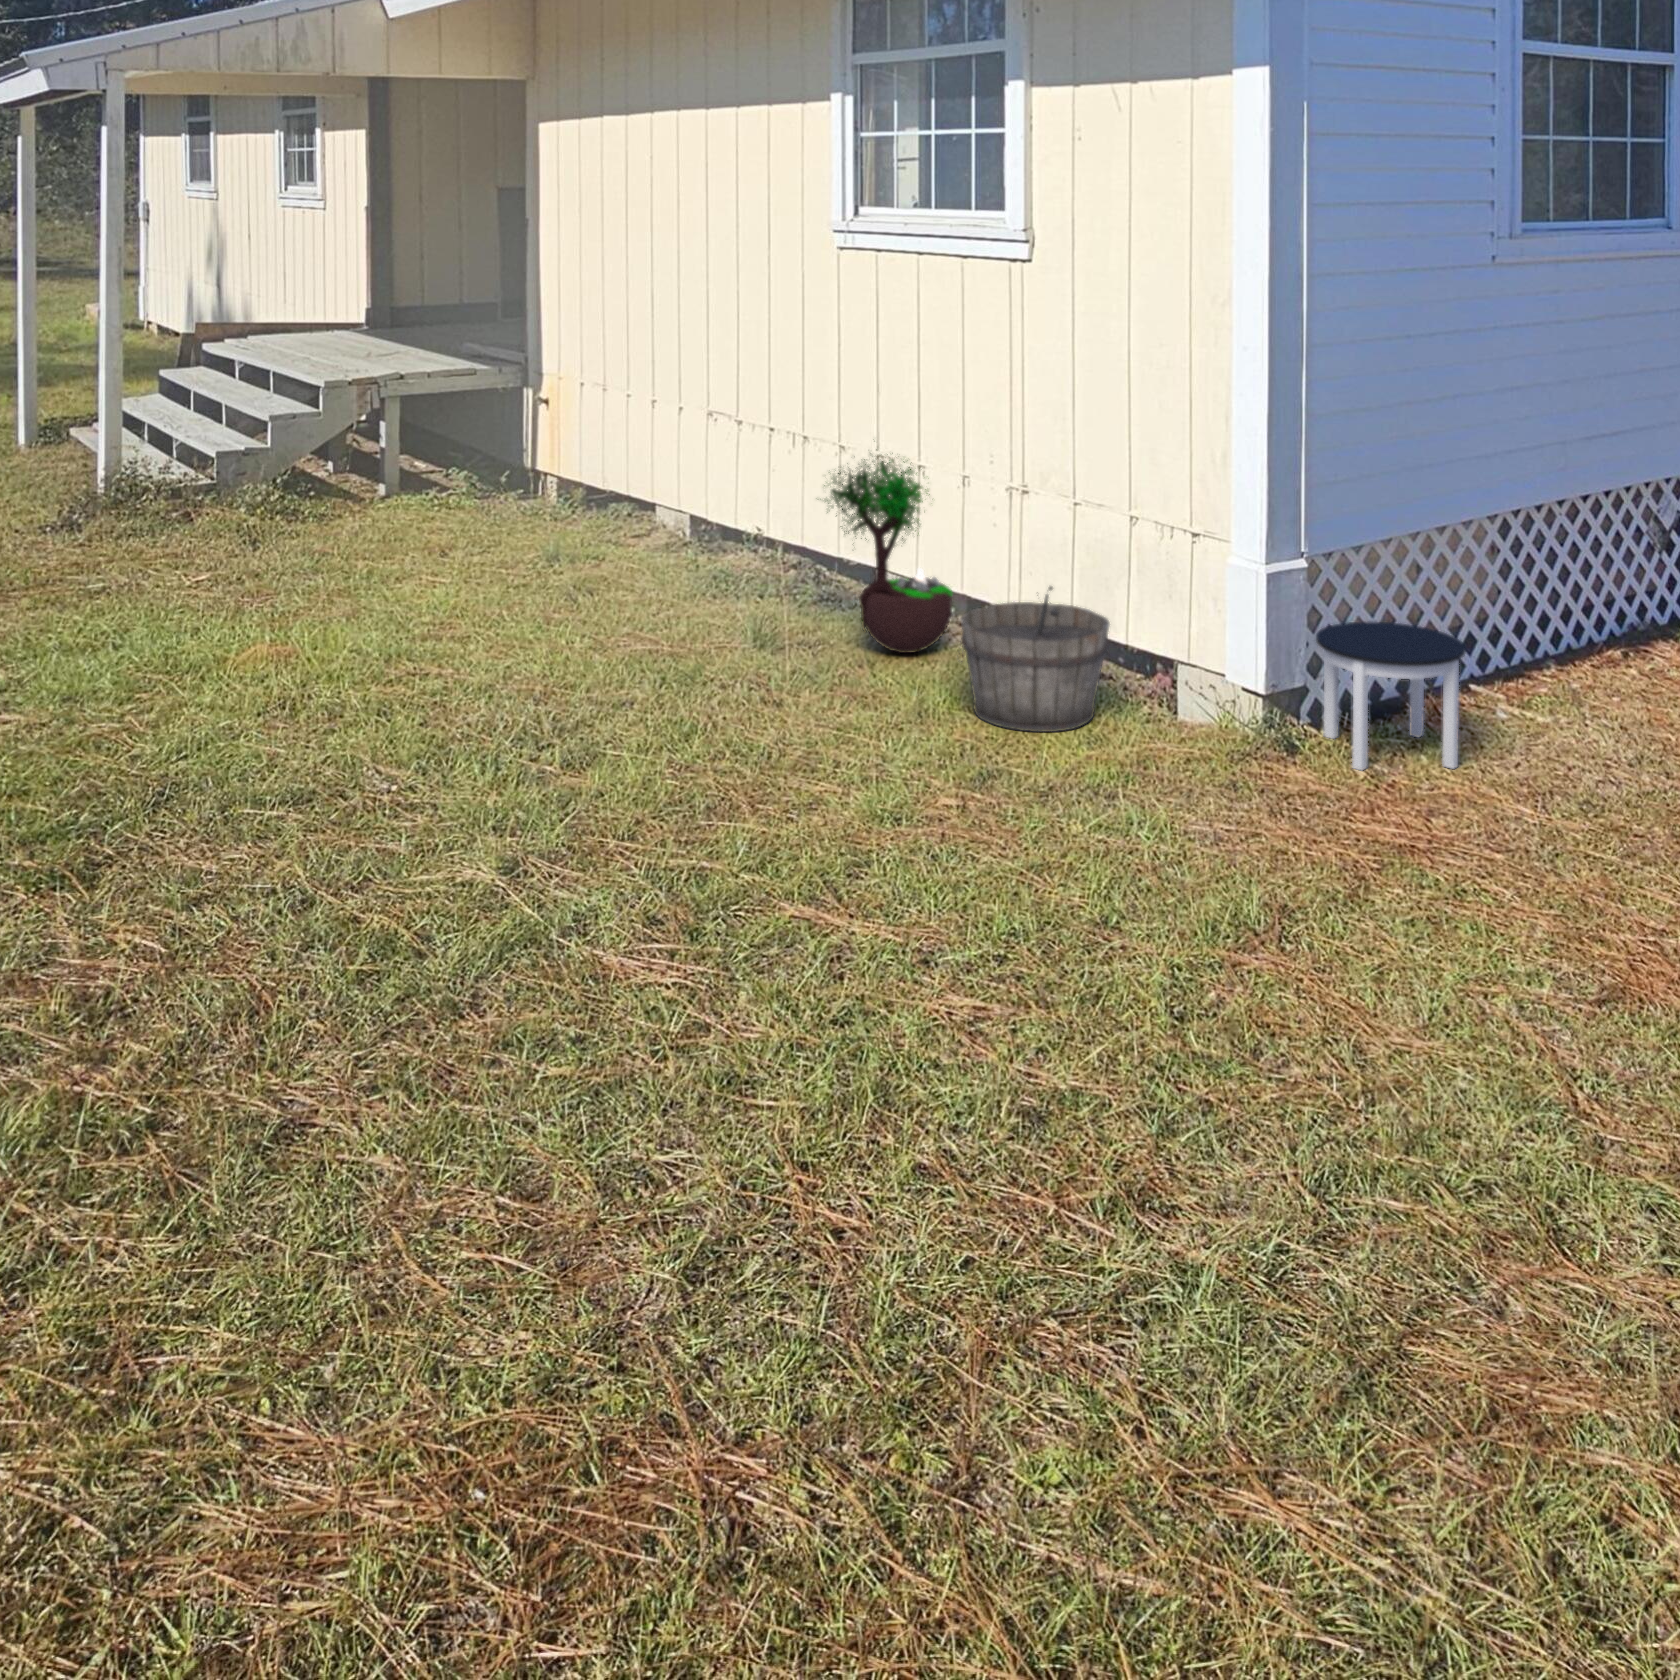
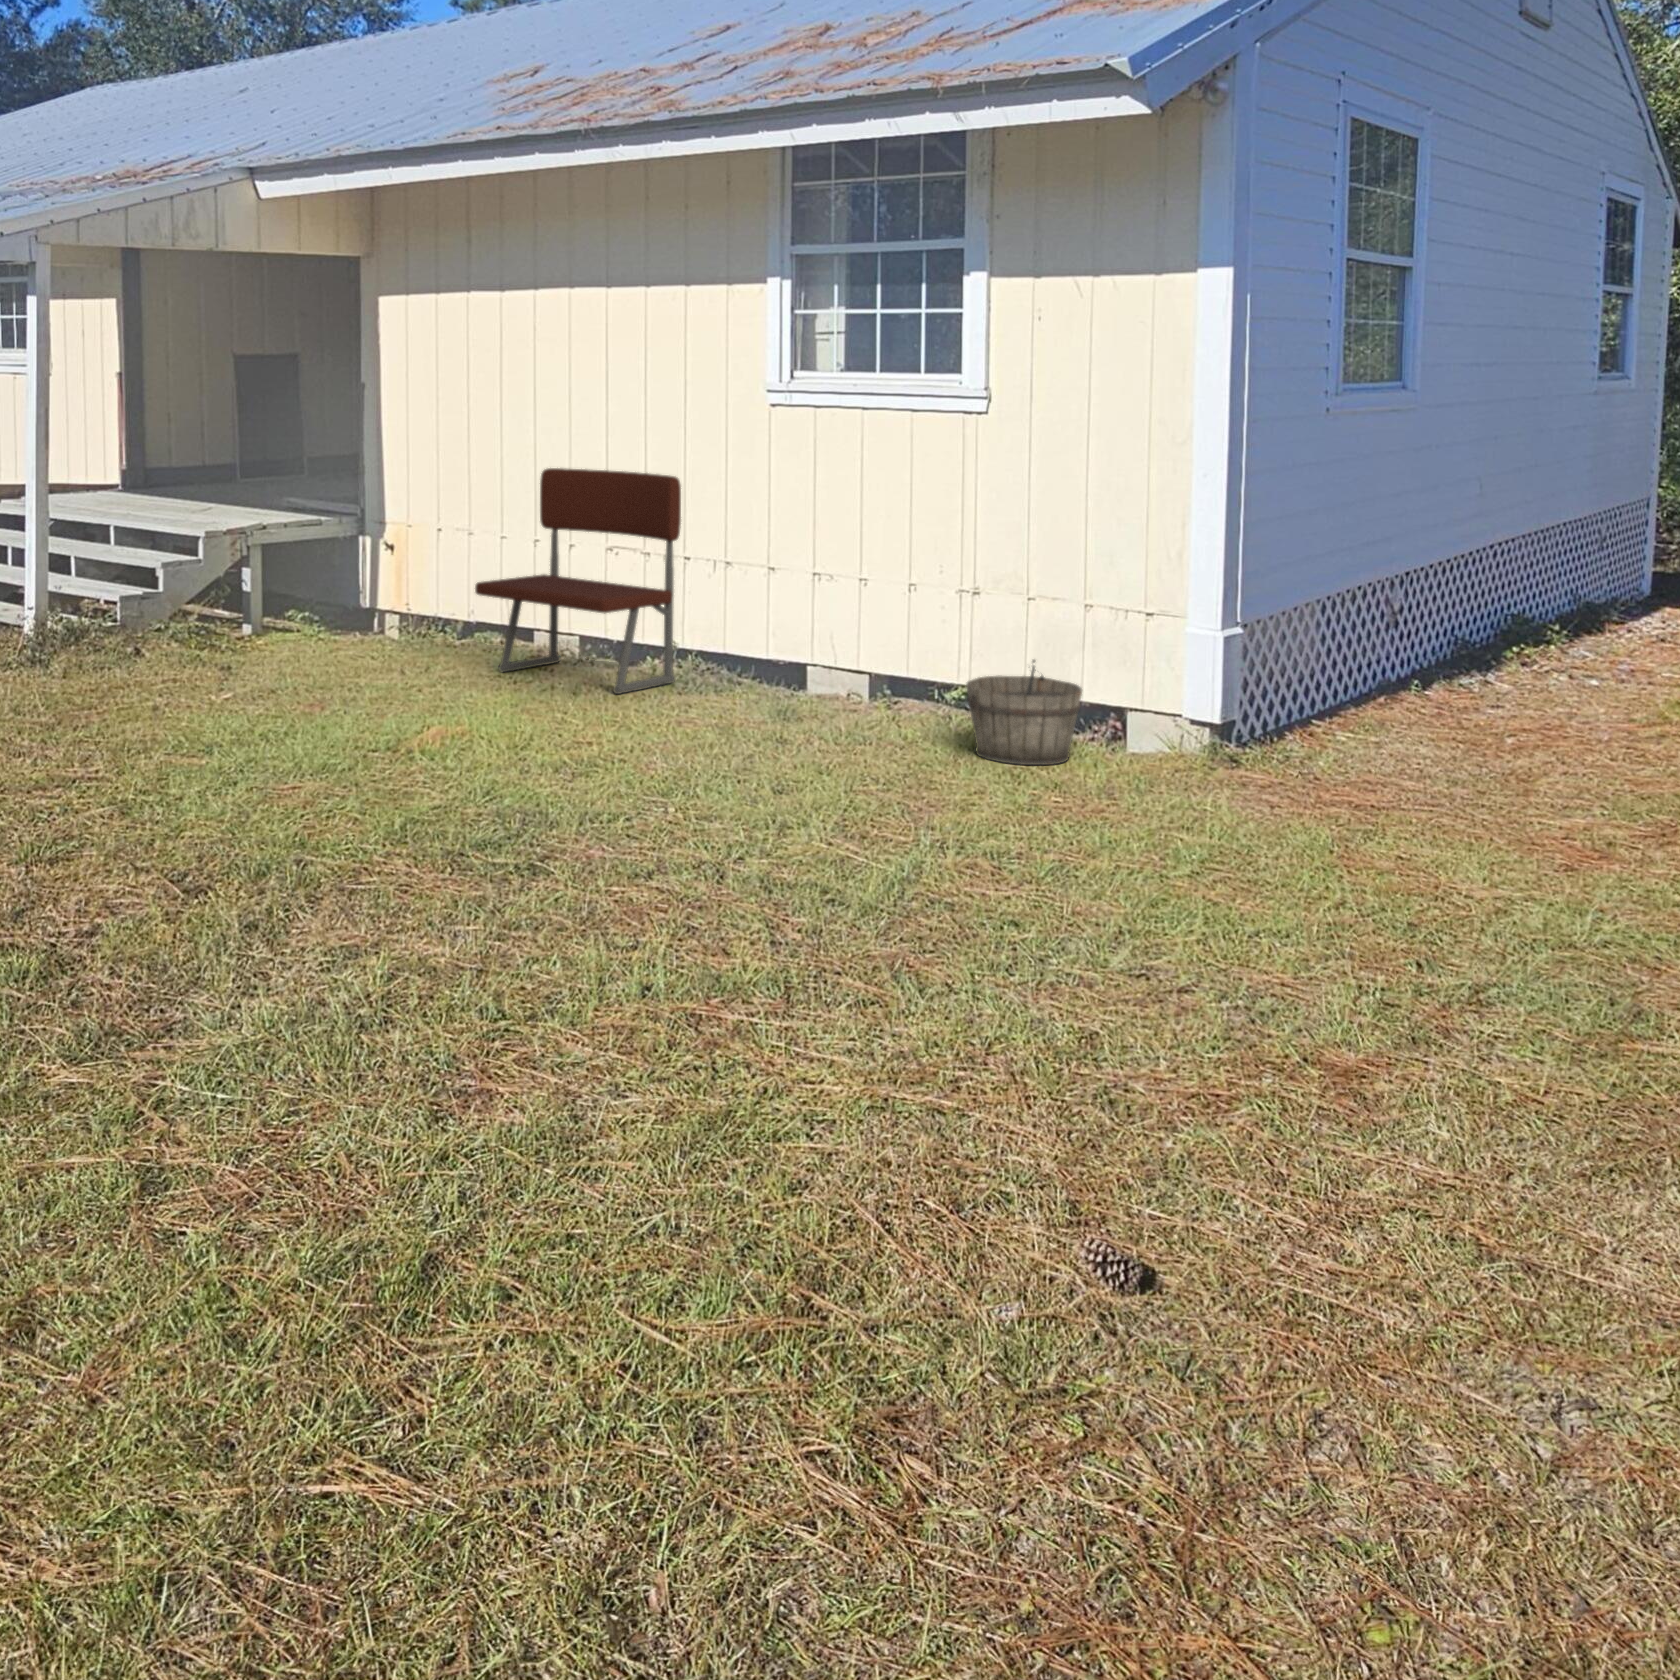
bench: none [539,318,751,591] -> present [475,468,681,694]
potted tree: present [820,449,952,653] -> none [807,555,913,725]
round table: present [1316,622,1466,770] -> none [1235,676,1347,775]

